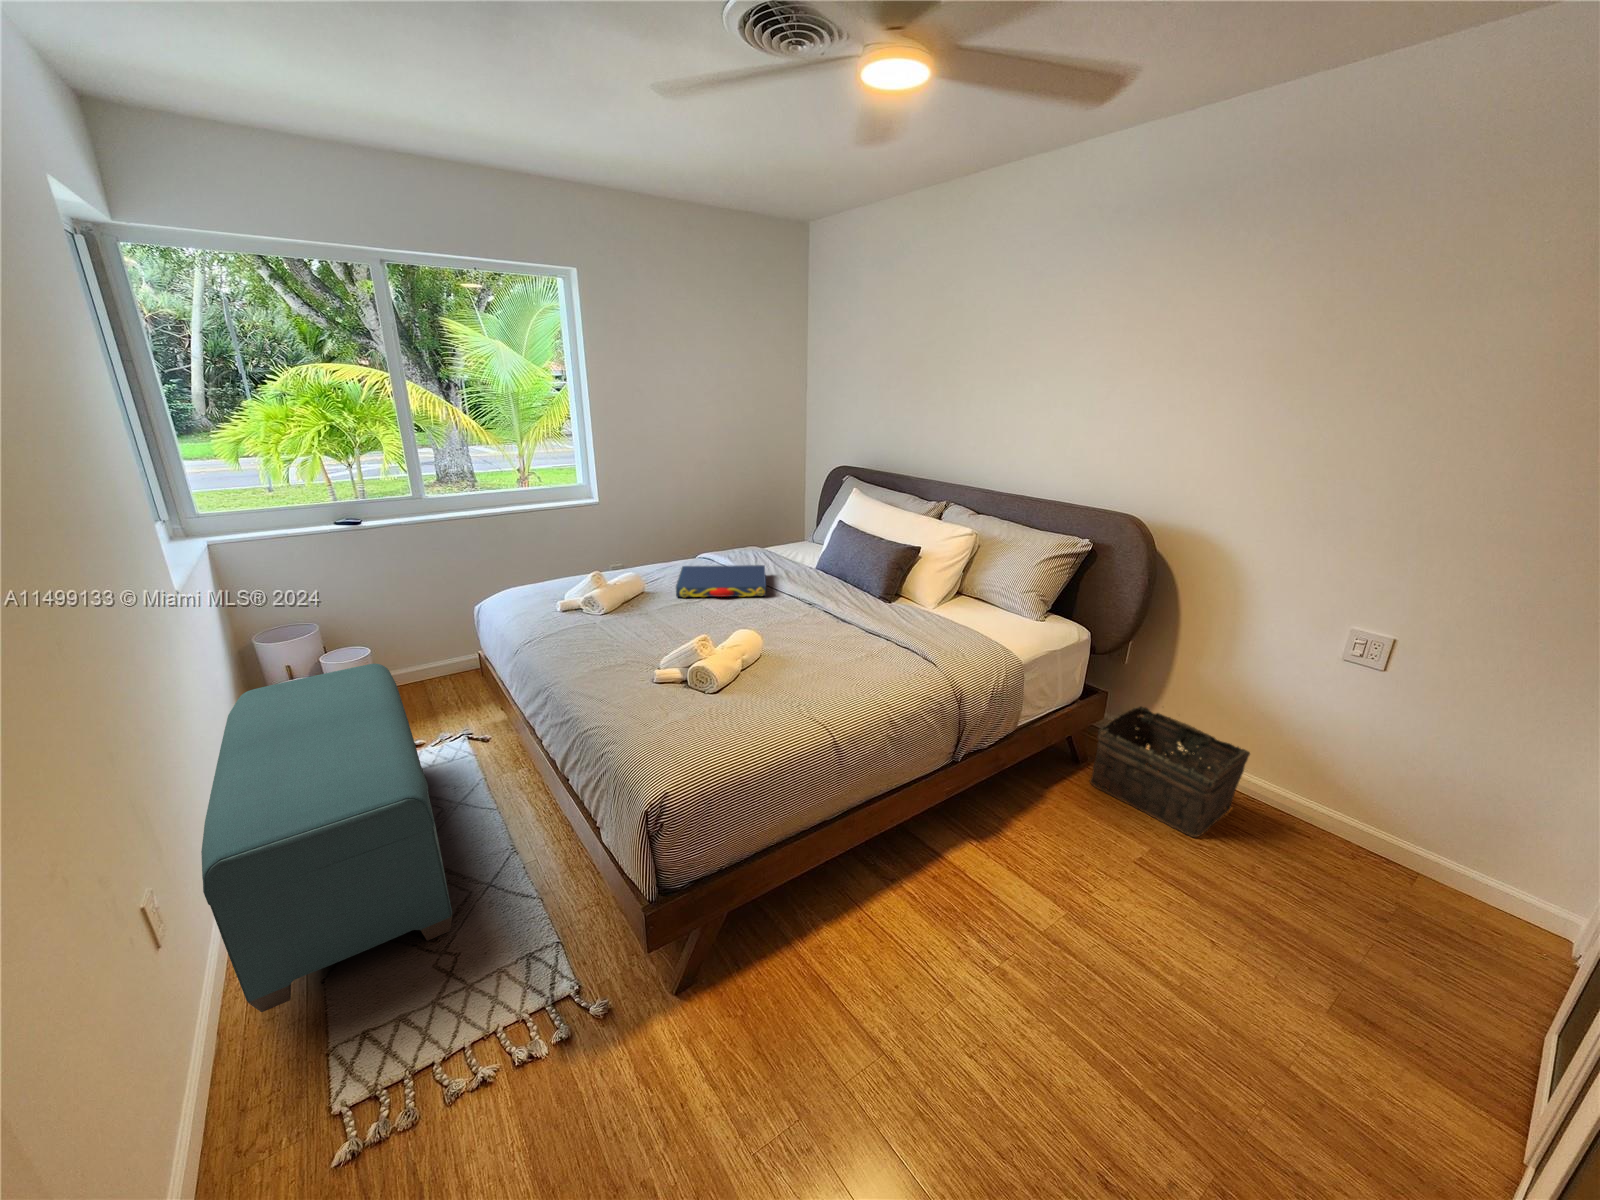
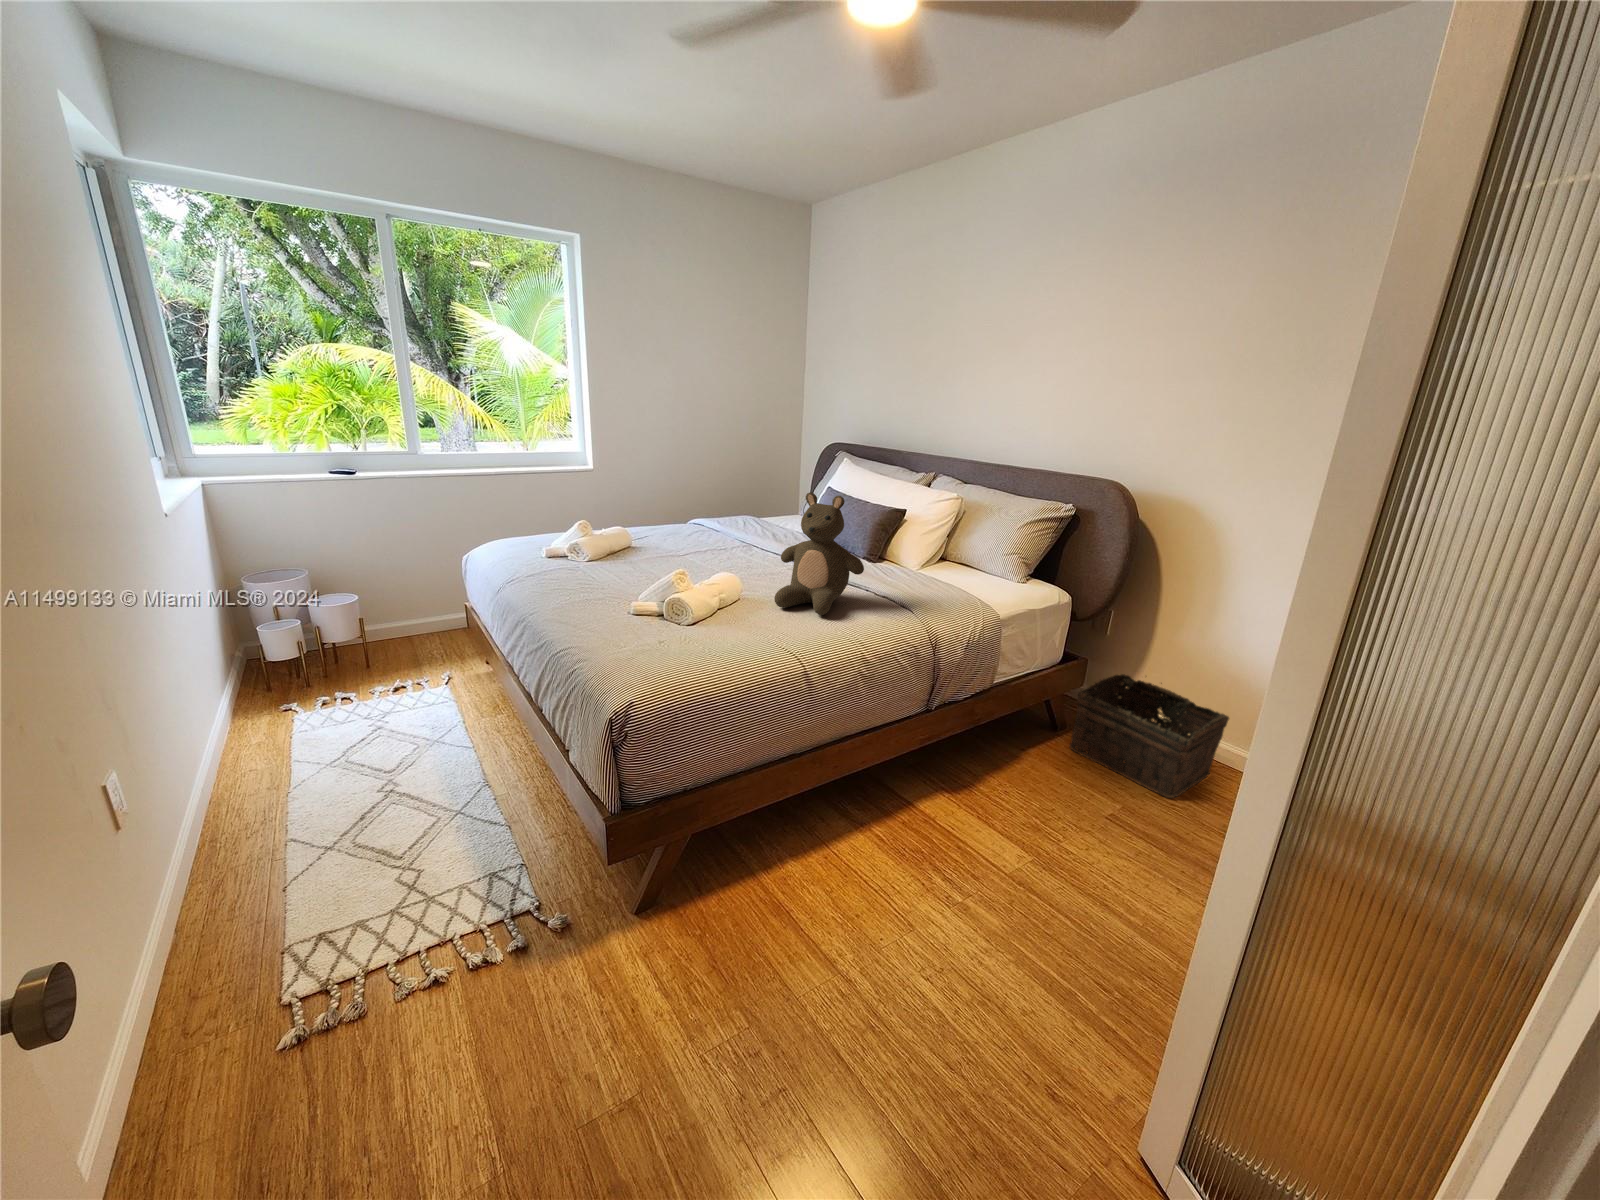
stuffed bear: none [797,549,886,675] -> present [774,492,864,615]
book: present [676,565,766,597] -> none [661,524,752,553]
bench: present [201,664,452,1012] -> none [168,600,418,914]

